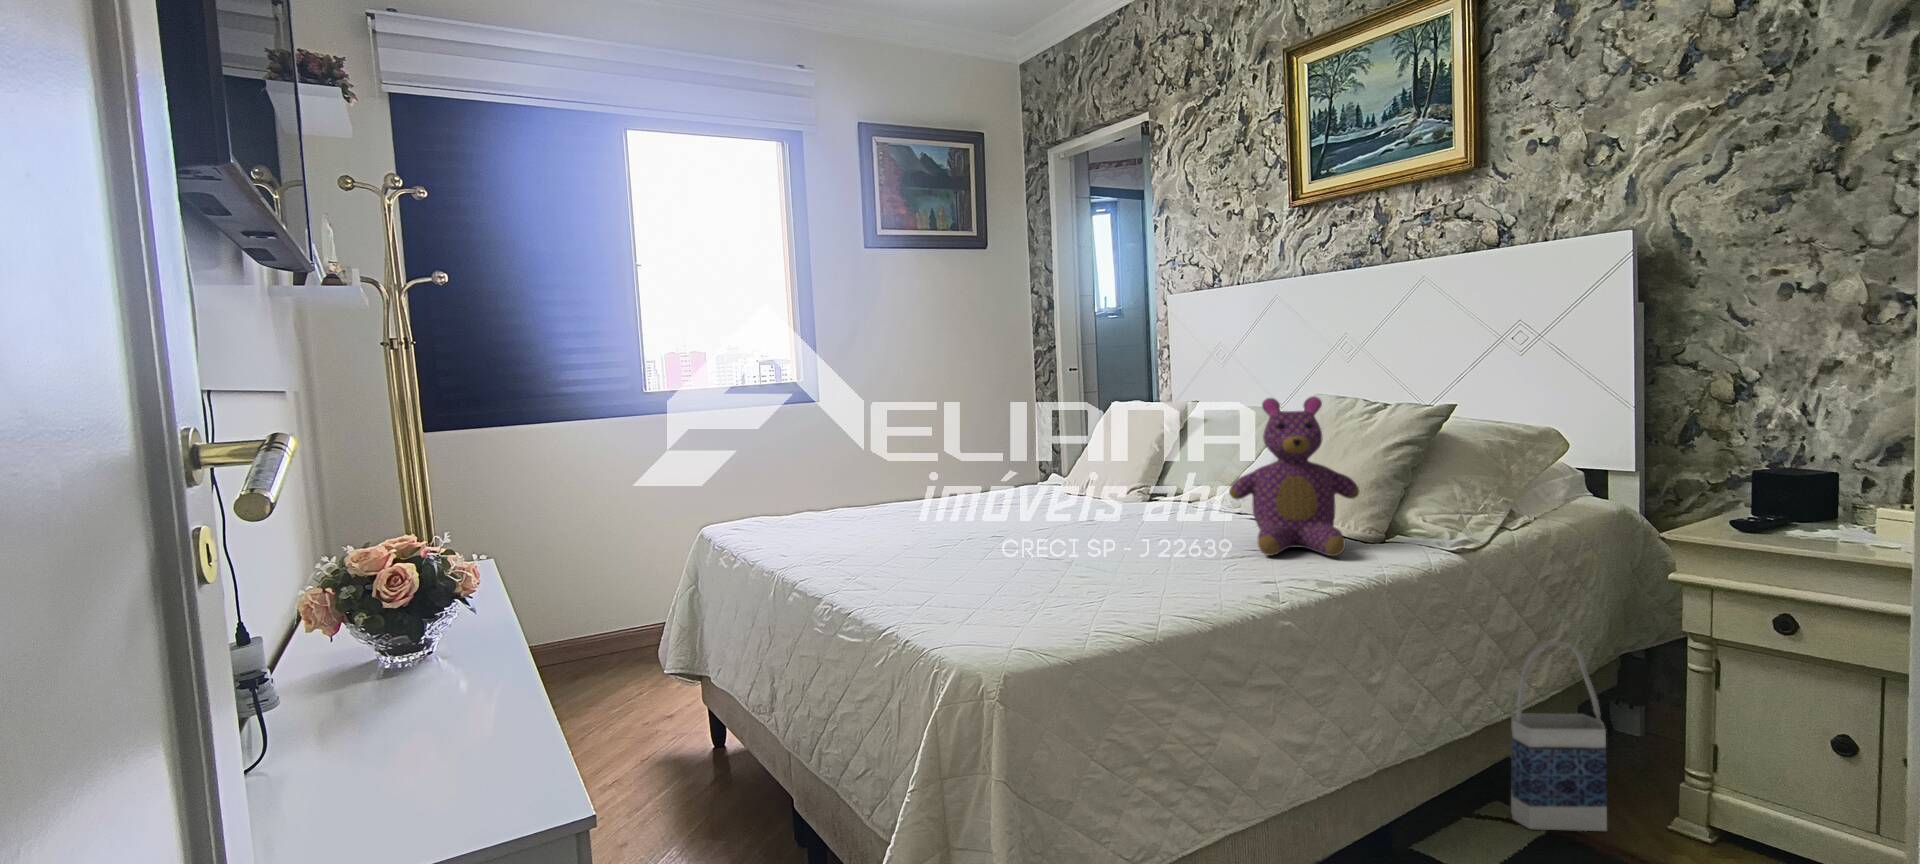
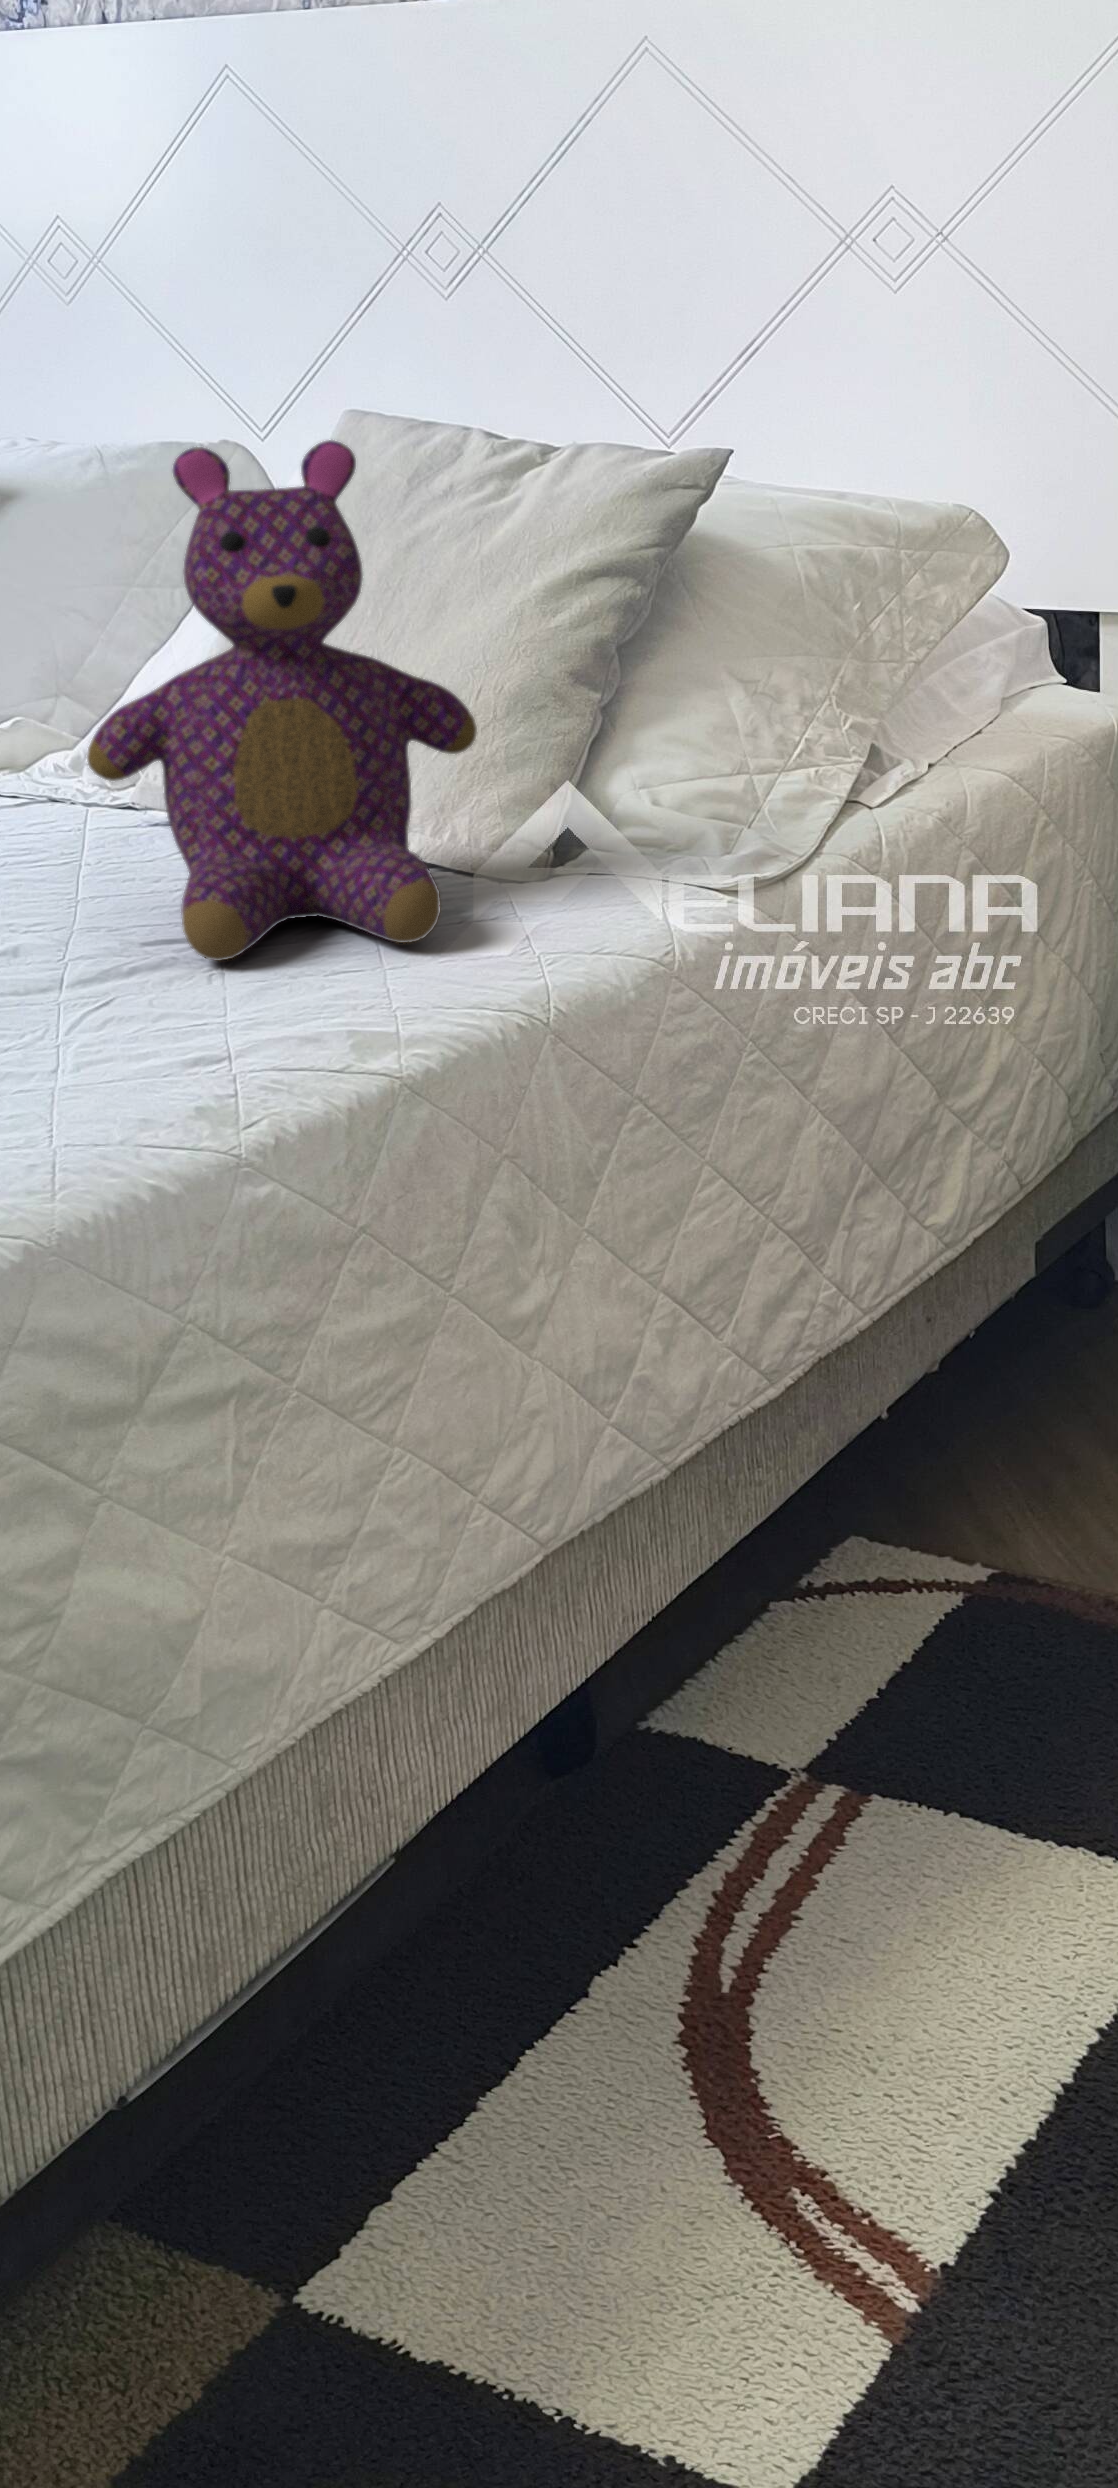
bag: present [1511,641,1607,831] -> none [881,1101,1093,1593]

